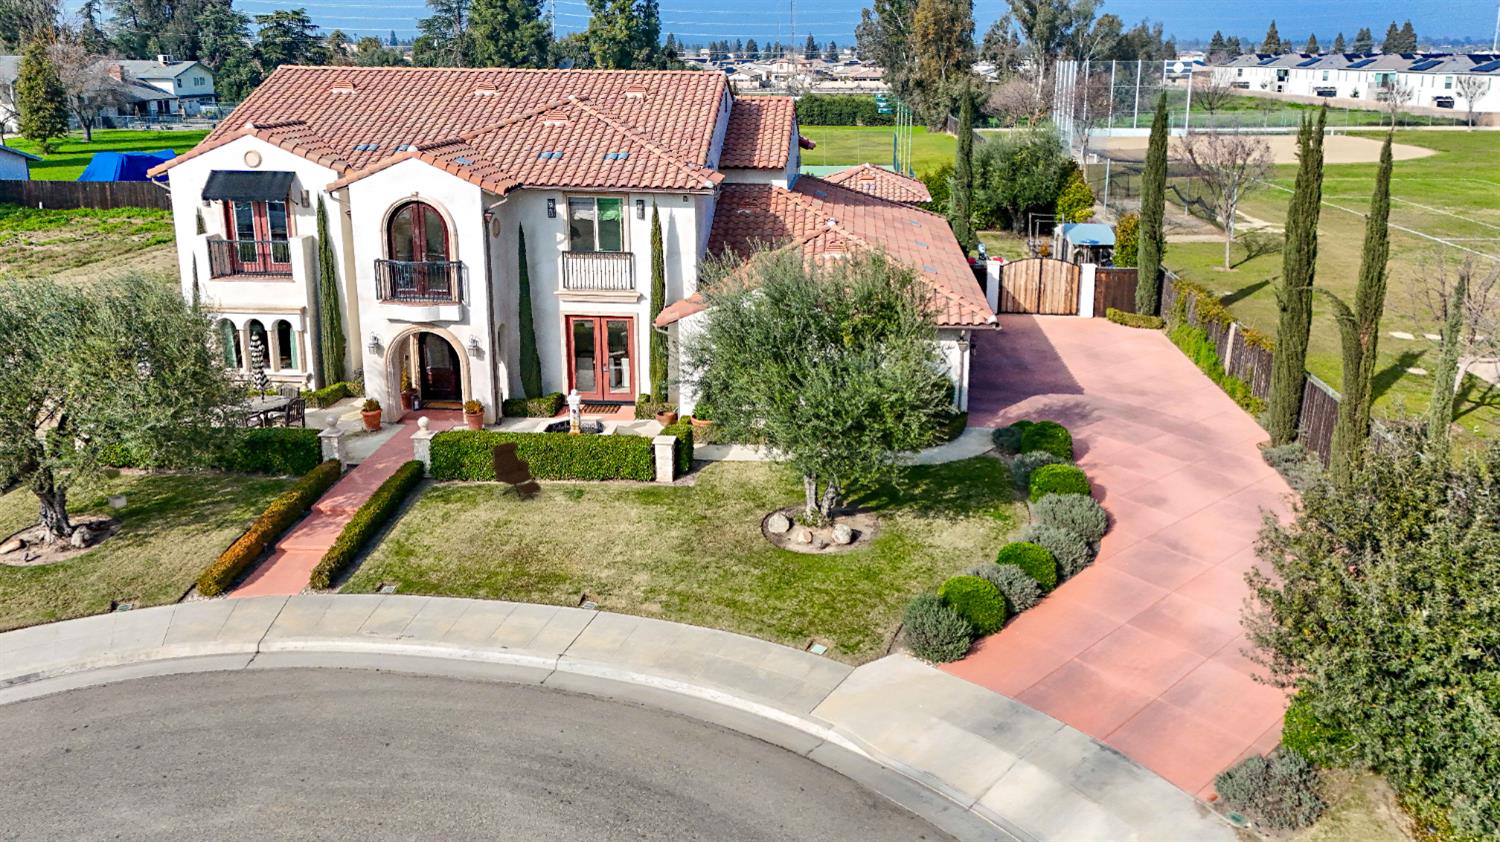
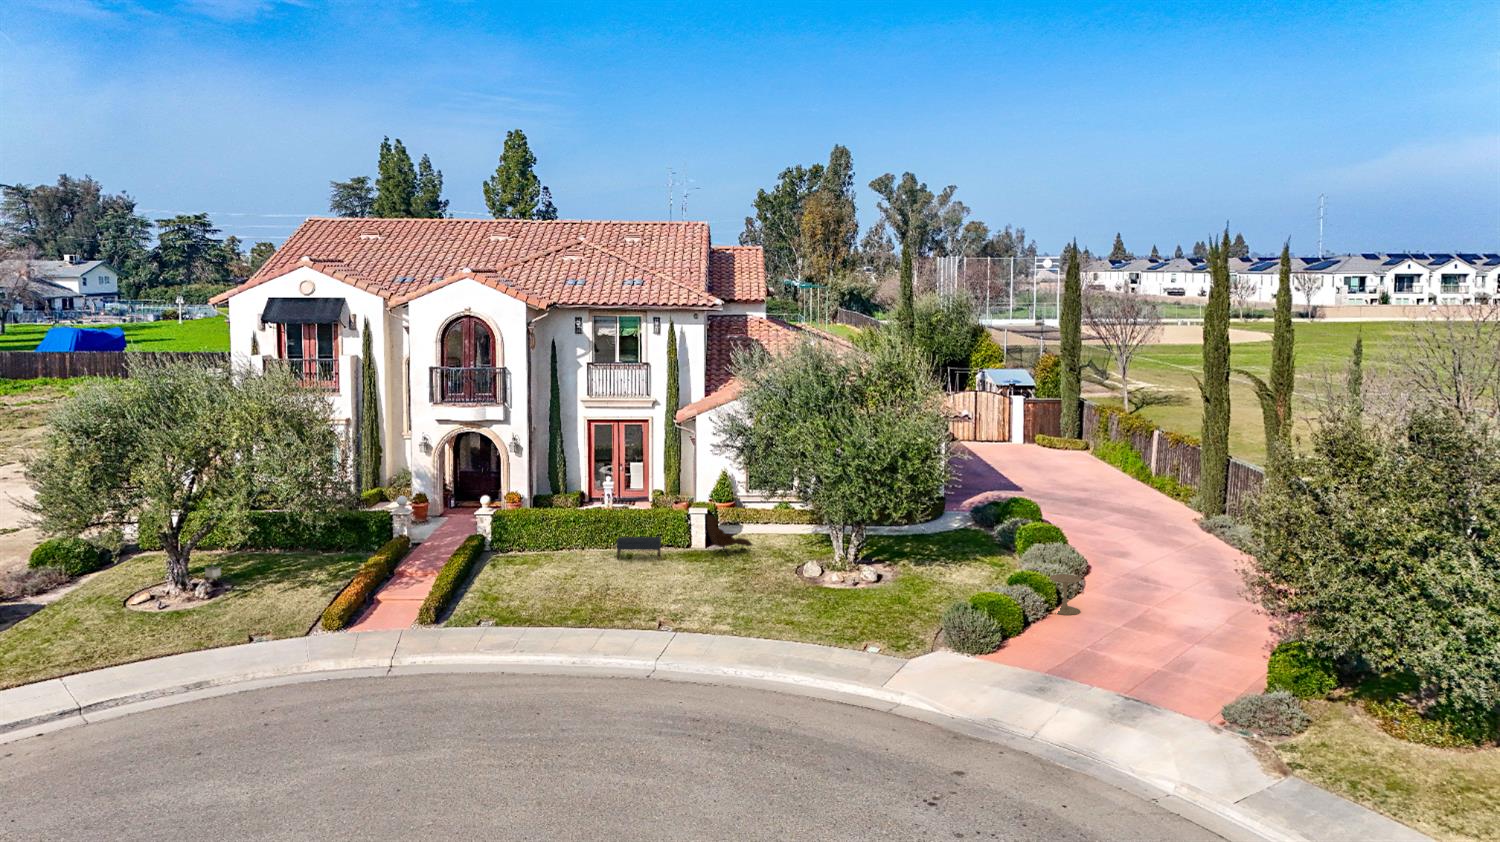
lounge chair: present [493,442,541,499] -> present [707,515,752,555]
bench: none [564,466,617,495] -> present [616,537,661,559]
pedestal table: none [1047,556,1089,610] -> present [1050,574,1082,615]

